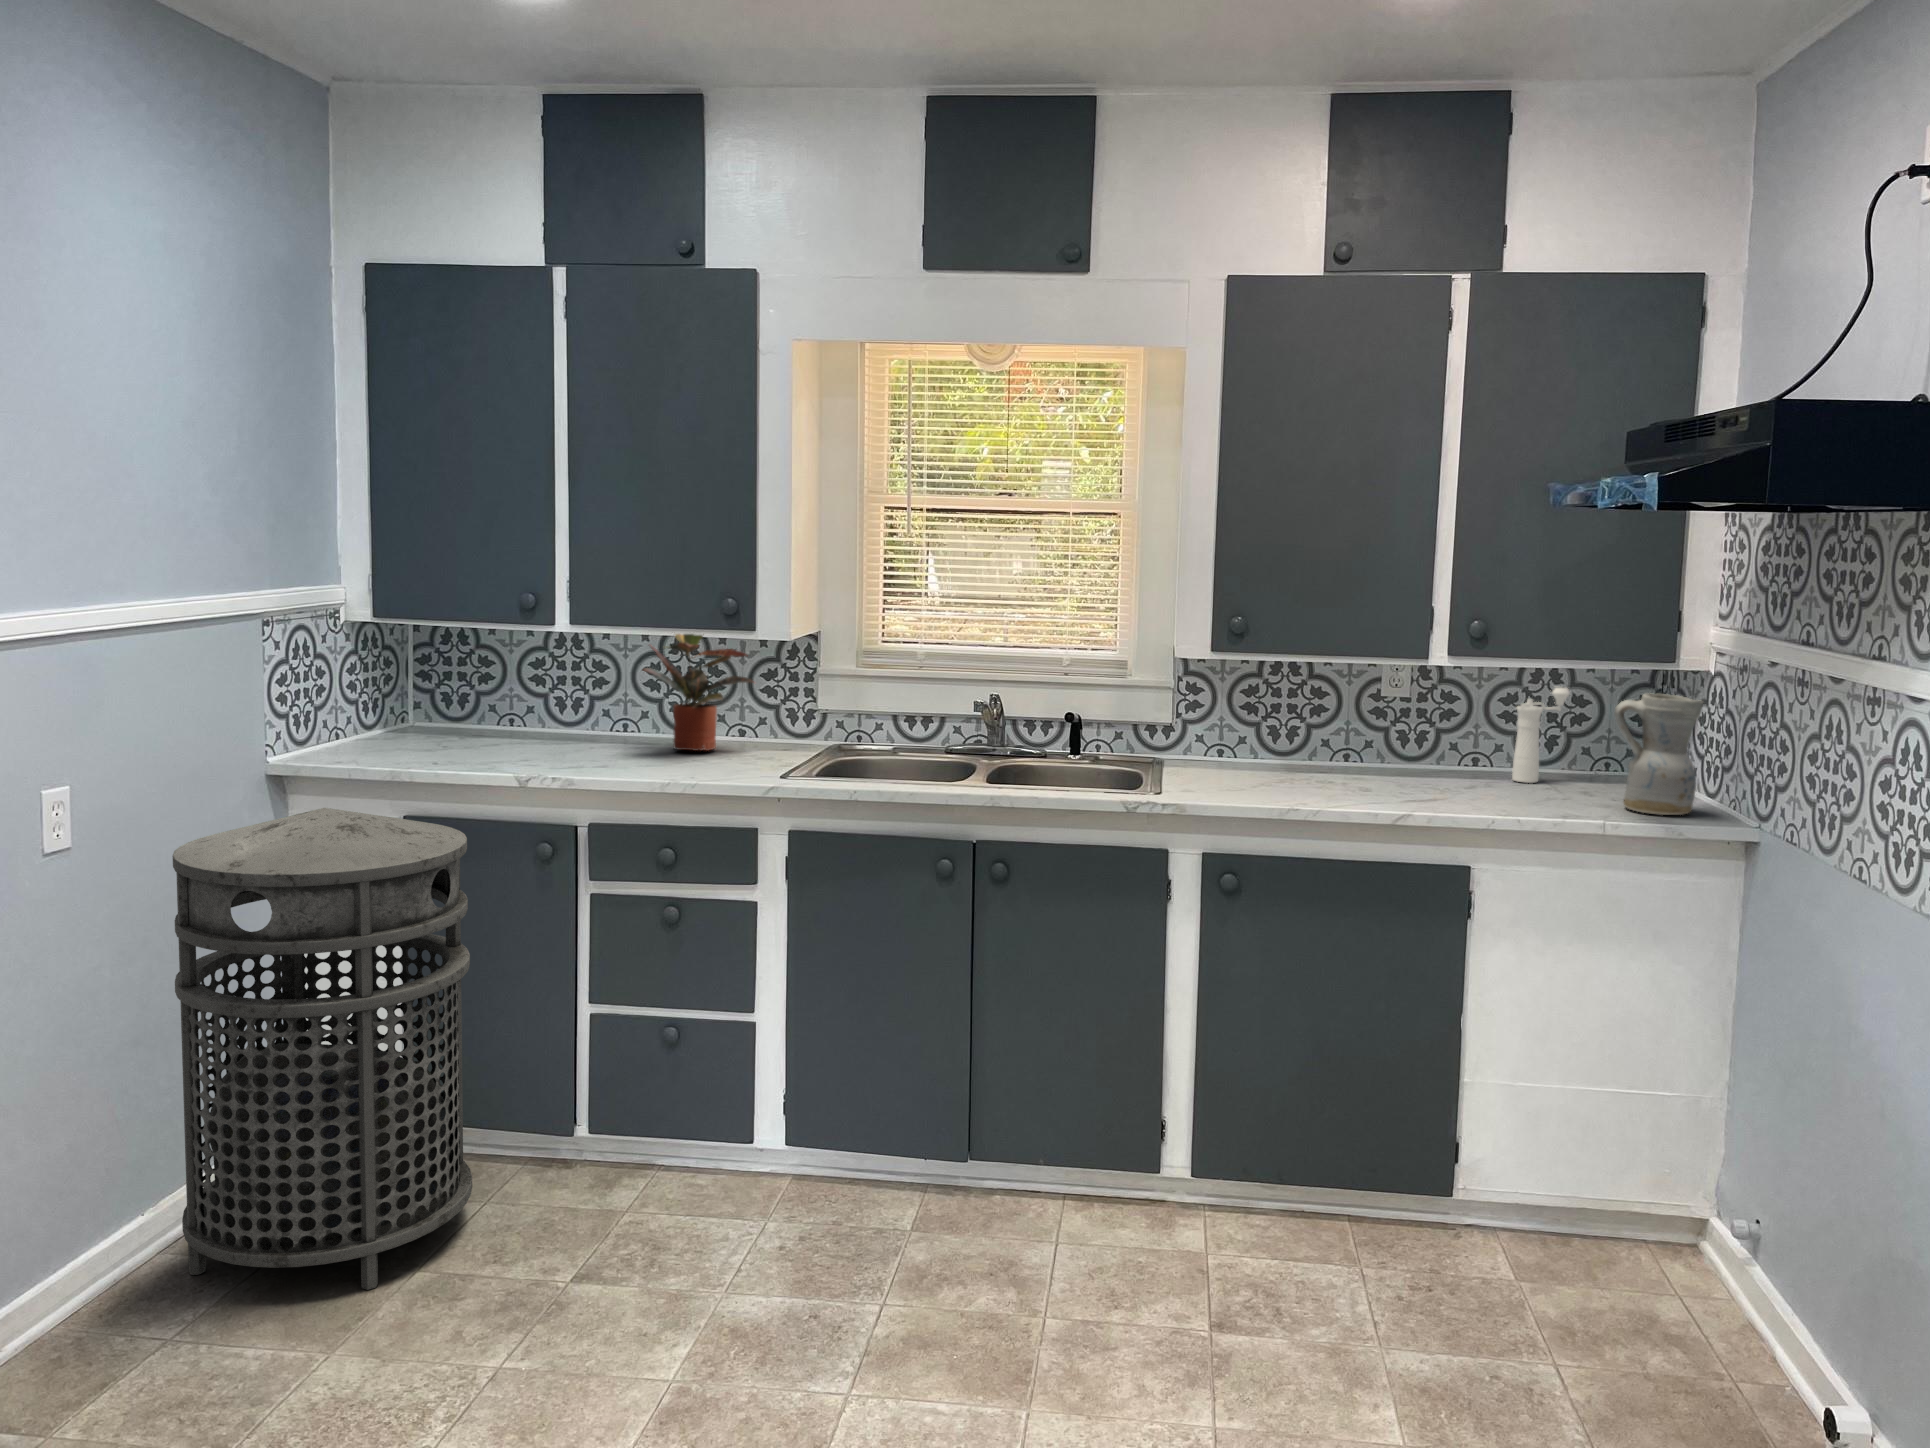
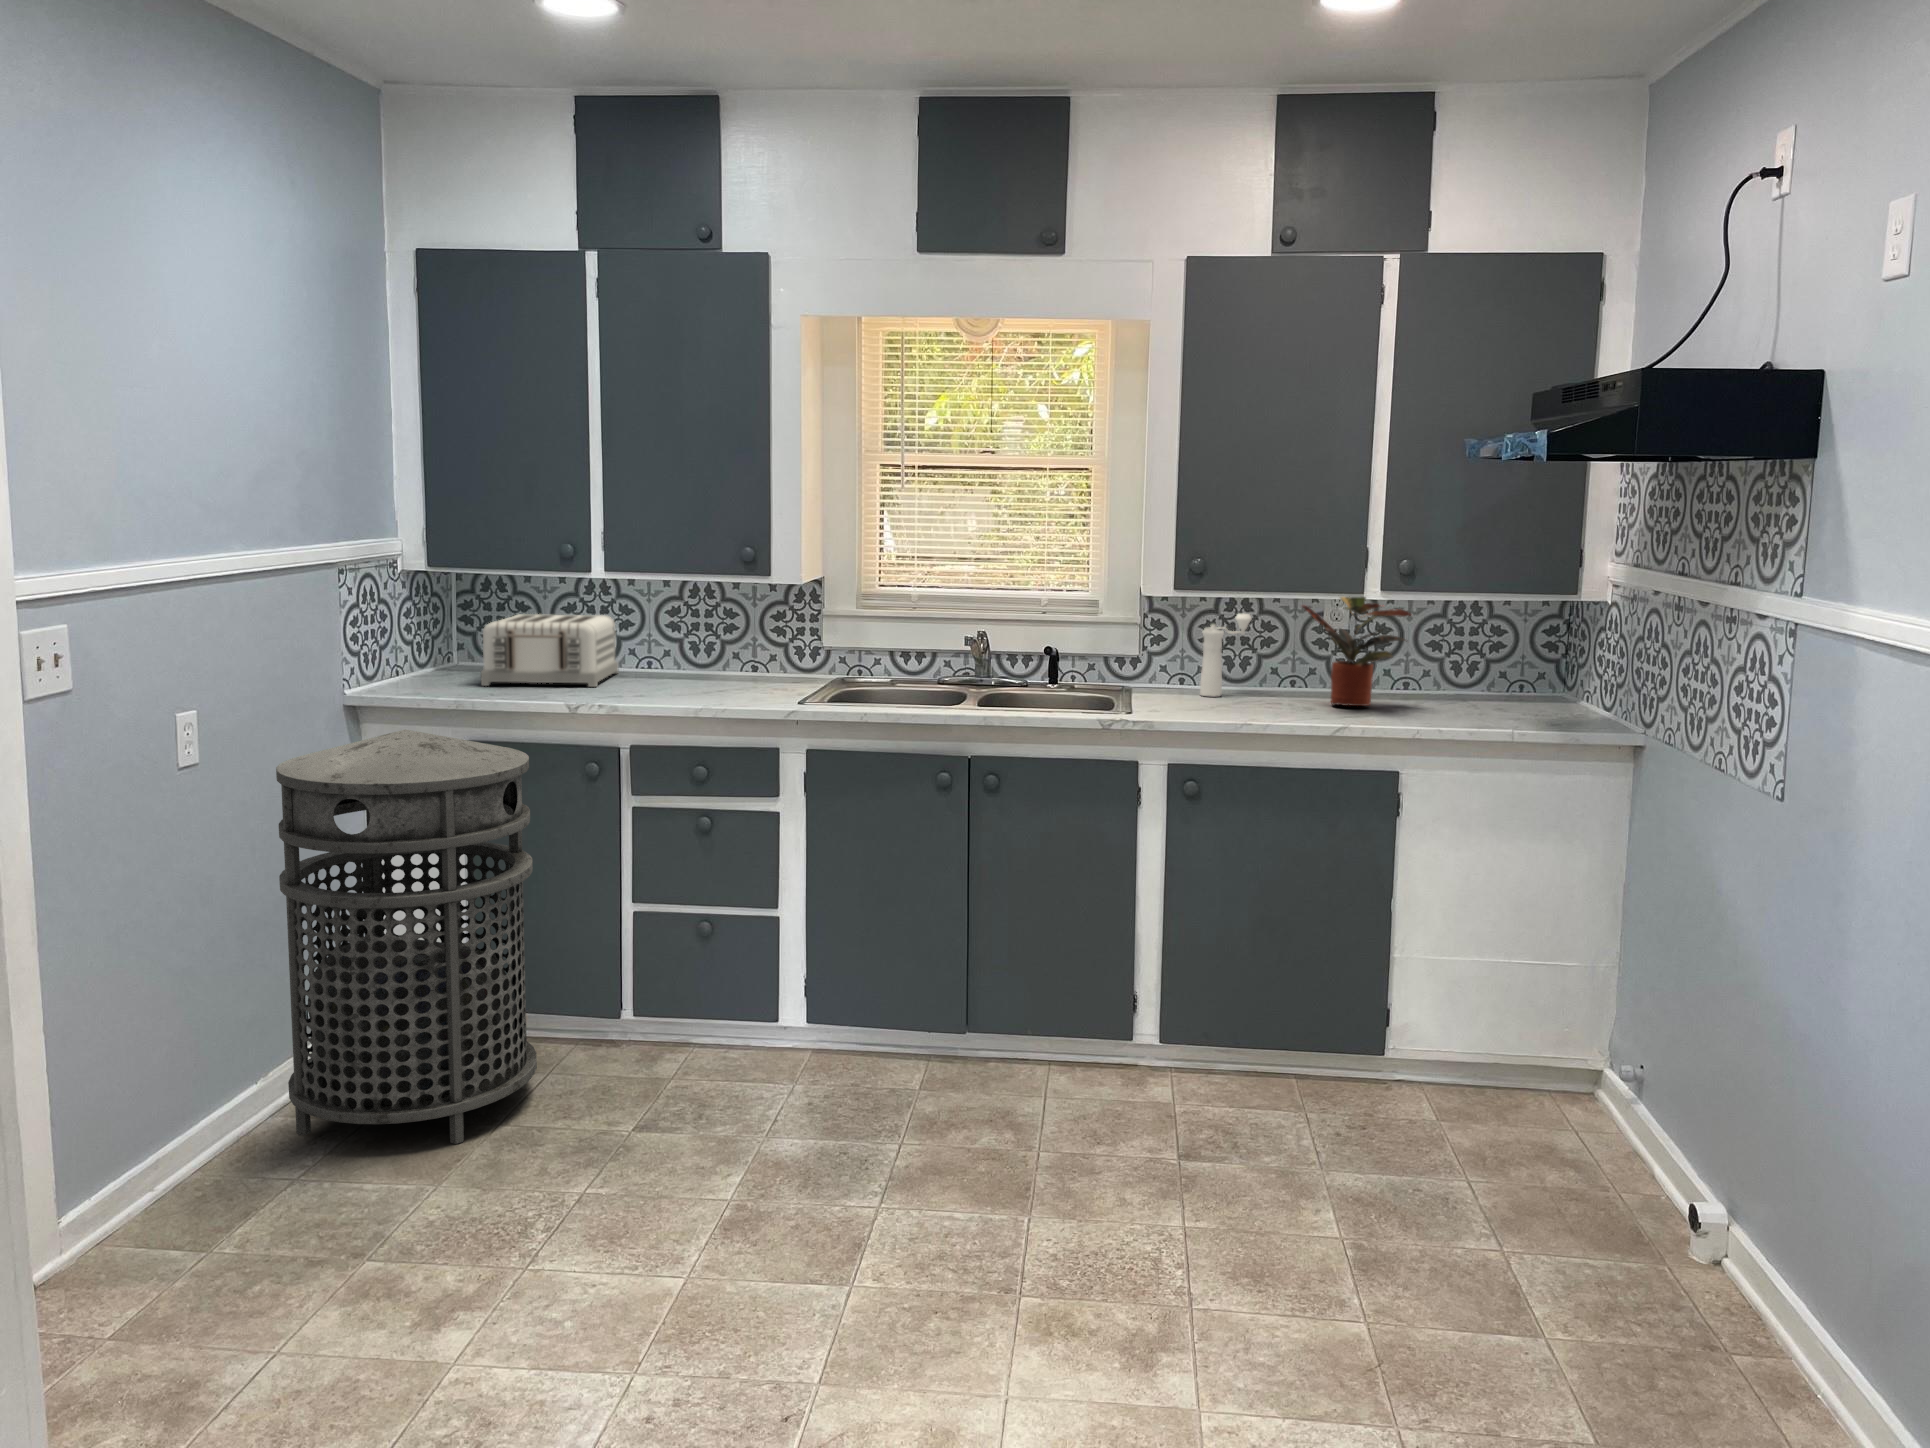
potted plant: present [643,634,754,751] -> present [1303,596,1411,706]
toaster: none [431,671,589,754] -> present [481,614,618,687]
pepper mill: present [1512,688,1570,783] -> present [1200,614,1251,697]
ceramic pitcher: present [1614,693,1704,815] -> none [1524,621,1600,725]

